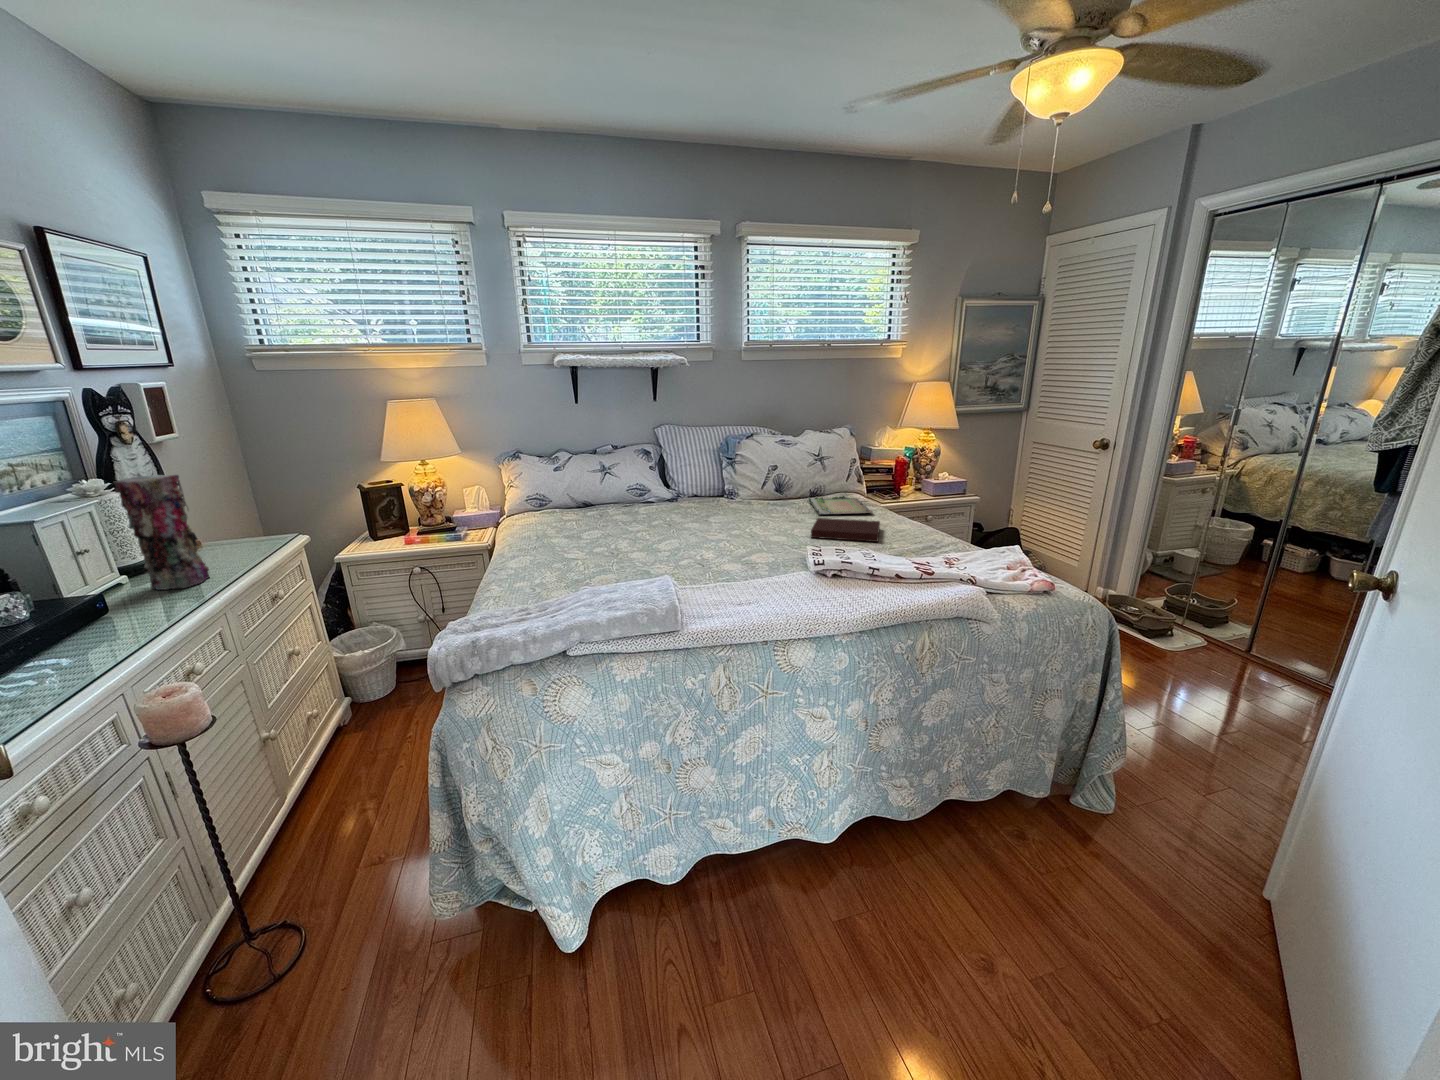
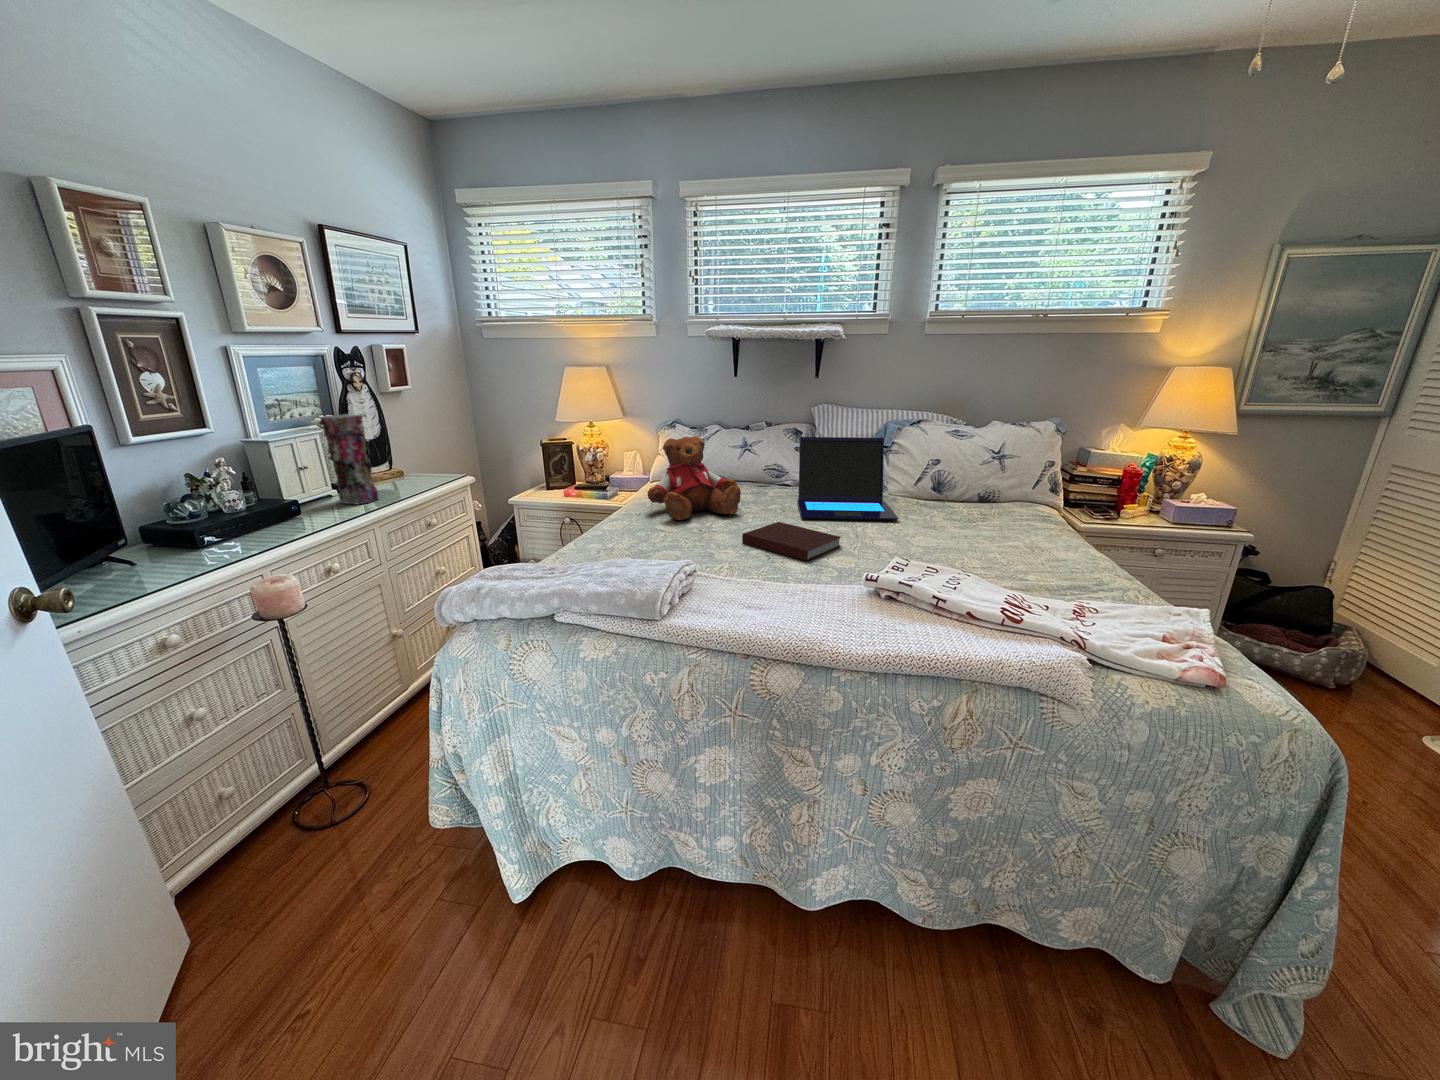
laptop: none [670,451,773,528] -> present [797,437,899,520]
teddy bear: none [548,464,638,546] -> present [648,436,741,520]
tray: present [808,493,873,515] -> none [959,502,1037,532]
notebook: present [811,518,880,542] -> present [742,522,841,561]

